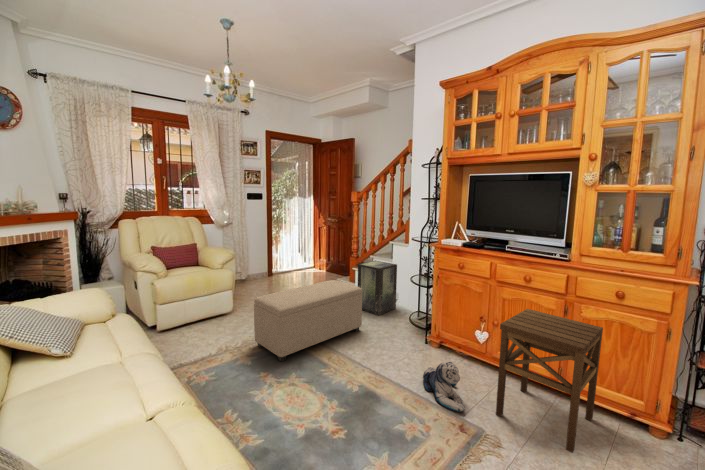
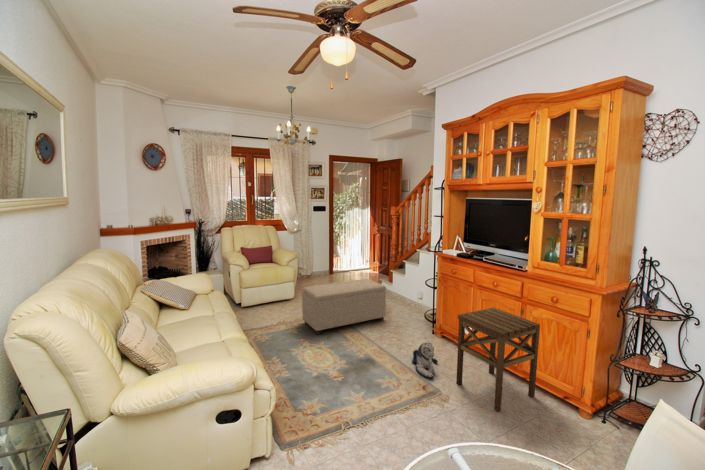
storage box: present [358,260,397,315] -> none [390,265,424,311]

